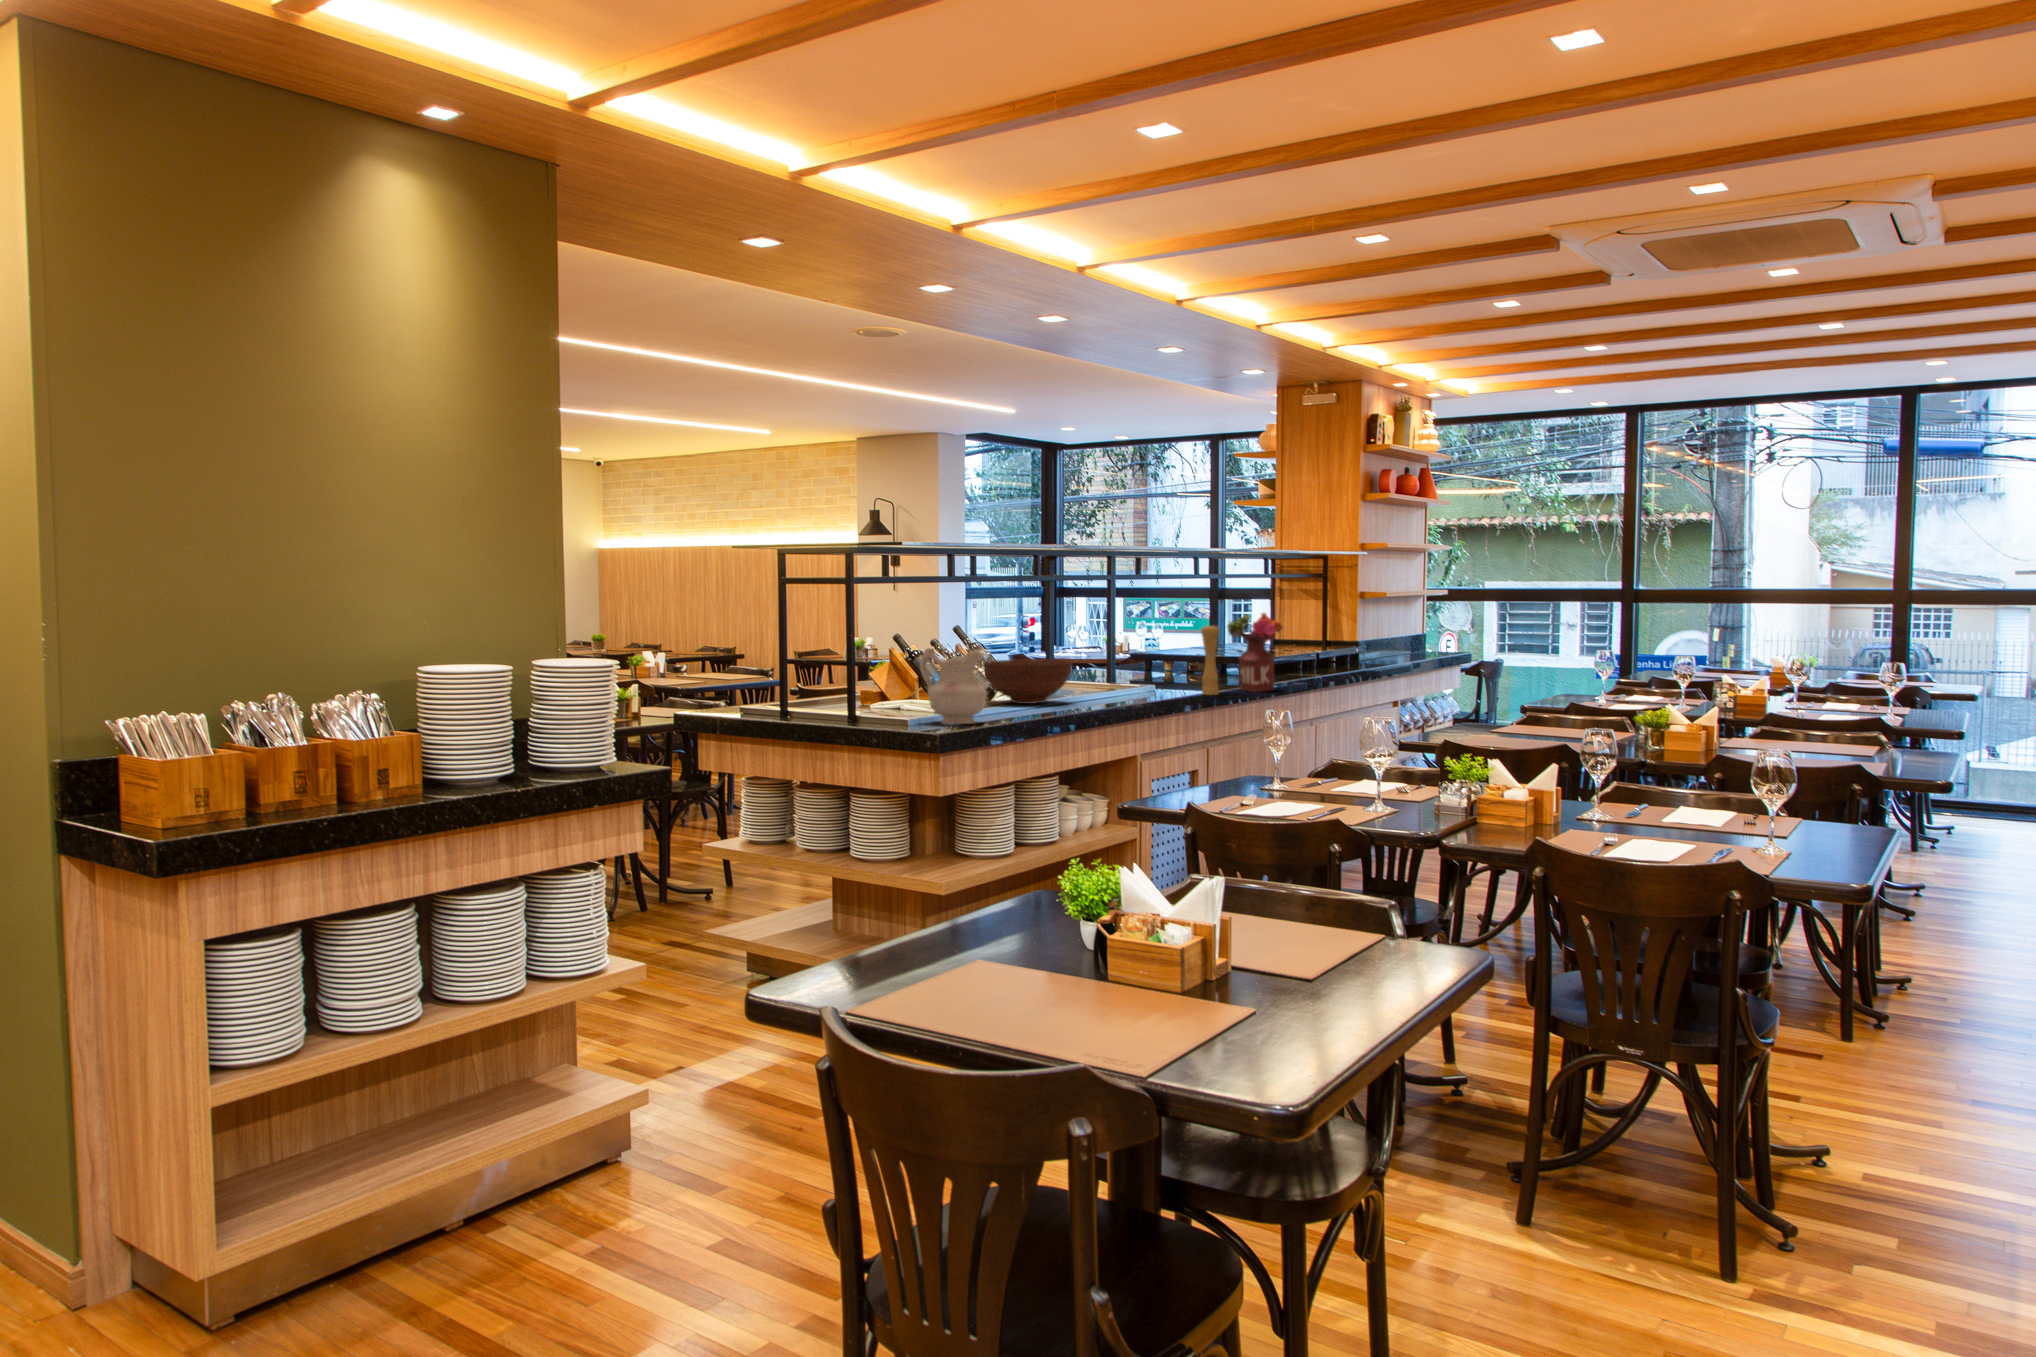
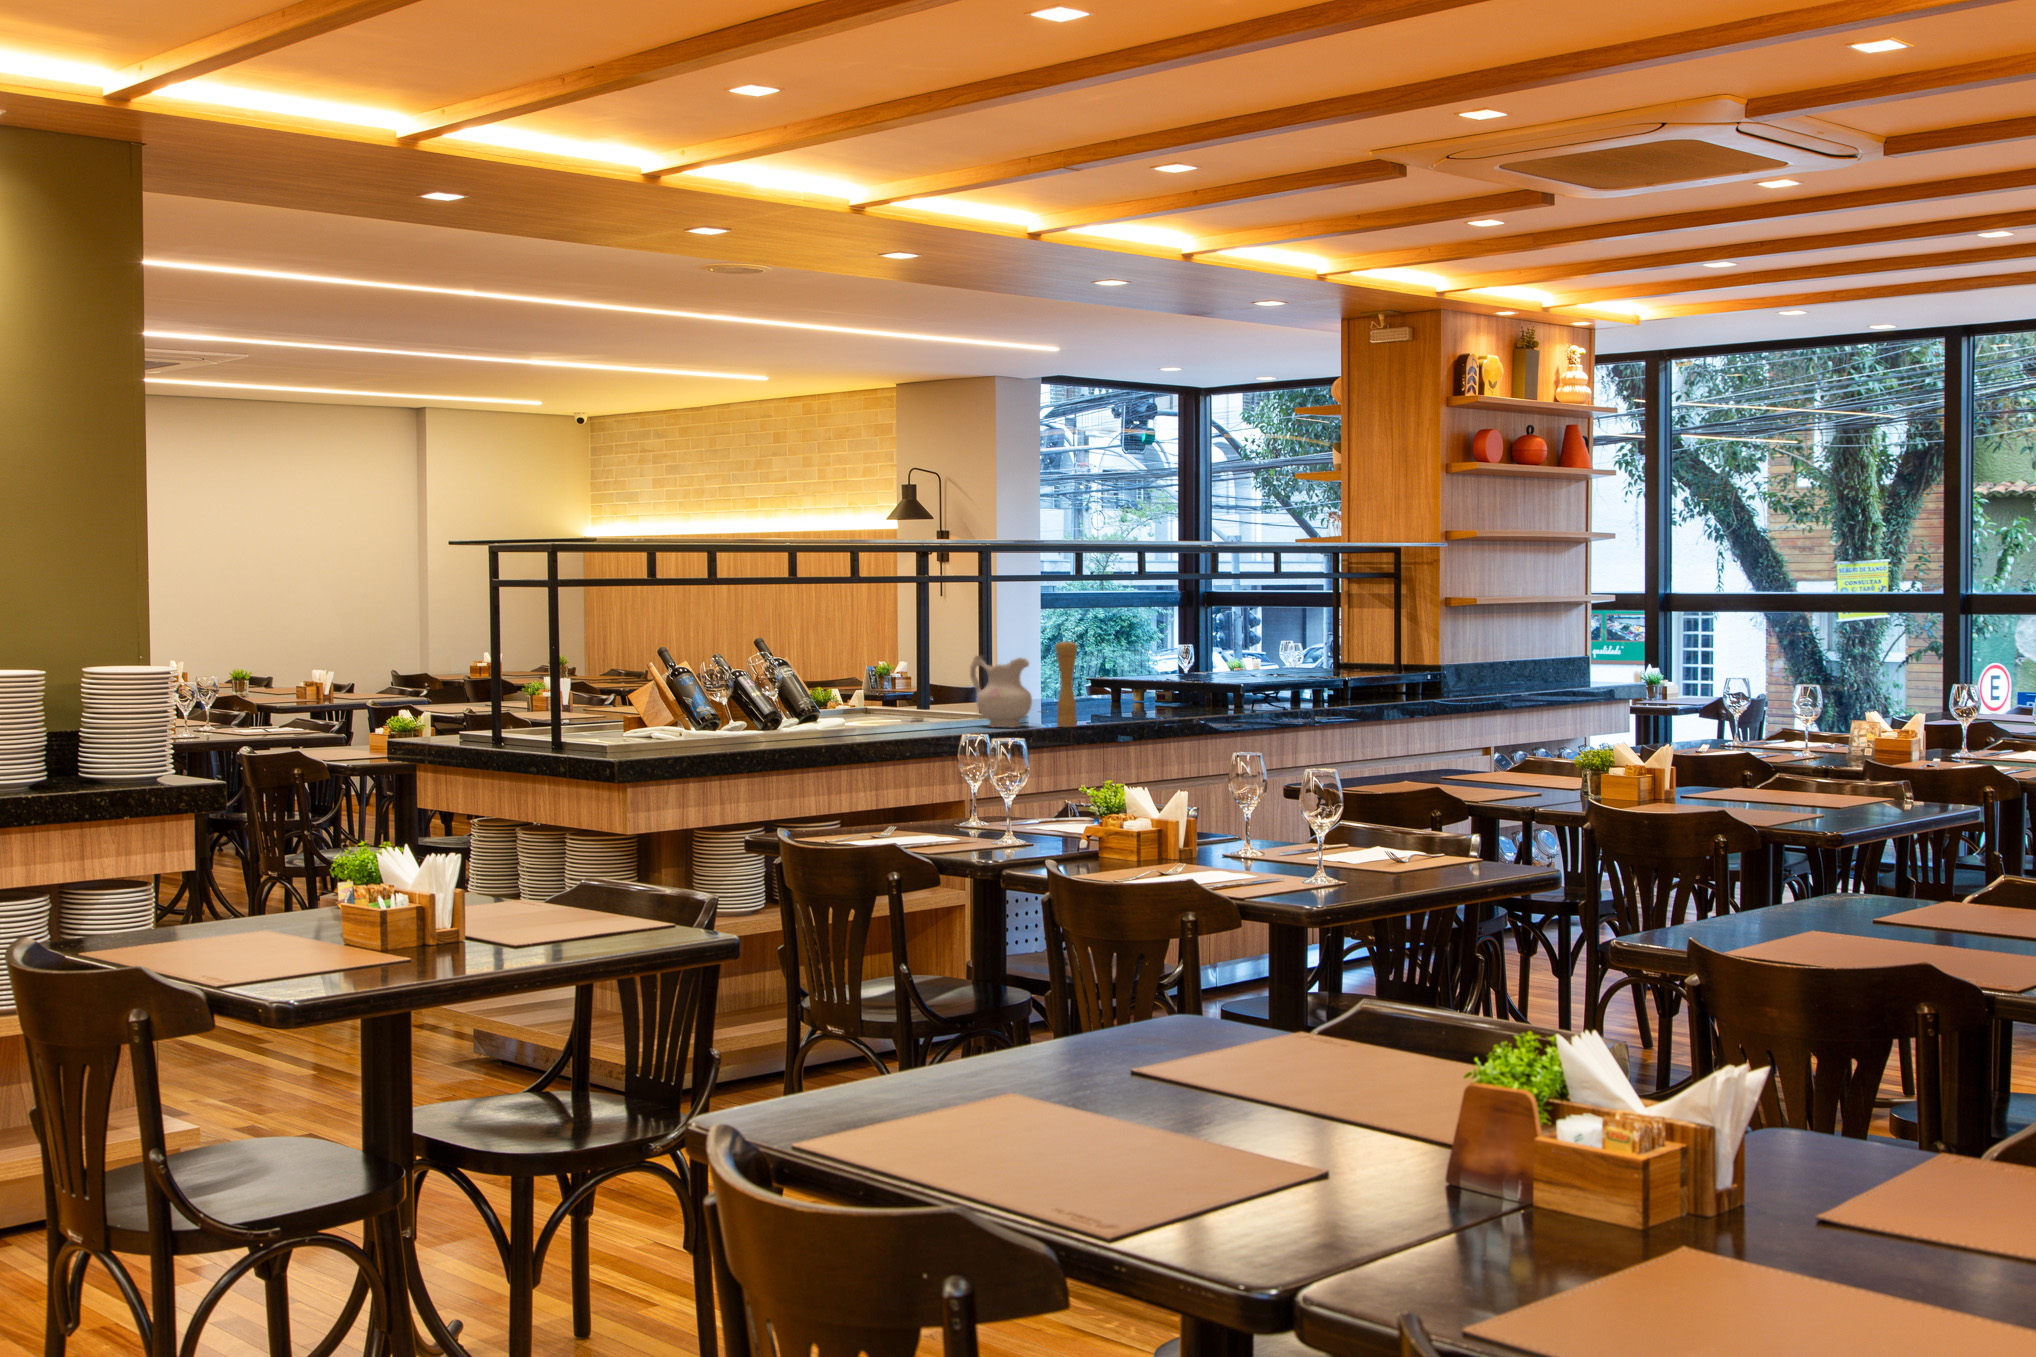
flower arrangement: present [1228,613,1283,692] -> none [1110,625,1181,724]
ceramic pitcher: present [920,648,987,724] -> present [970,656,1032,727]
fruit bowl: present [983,659,1073,704] -> none [757,681,864,733]

